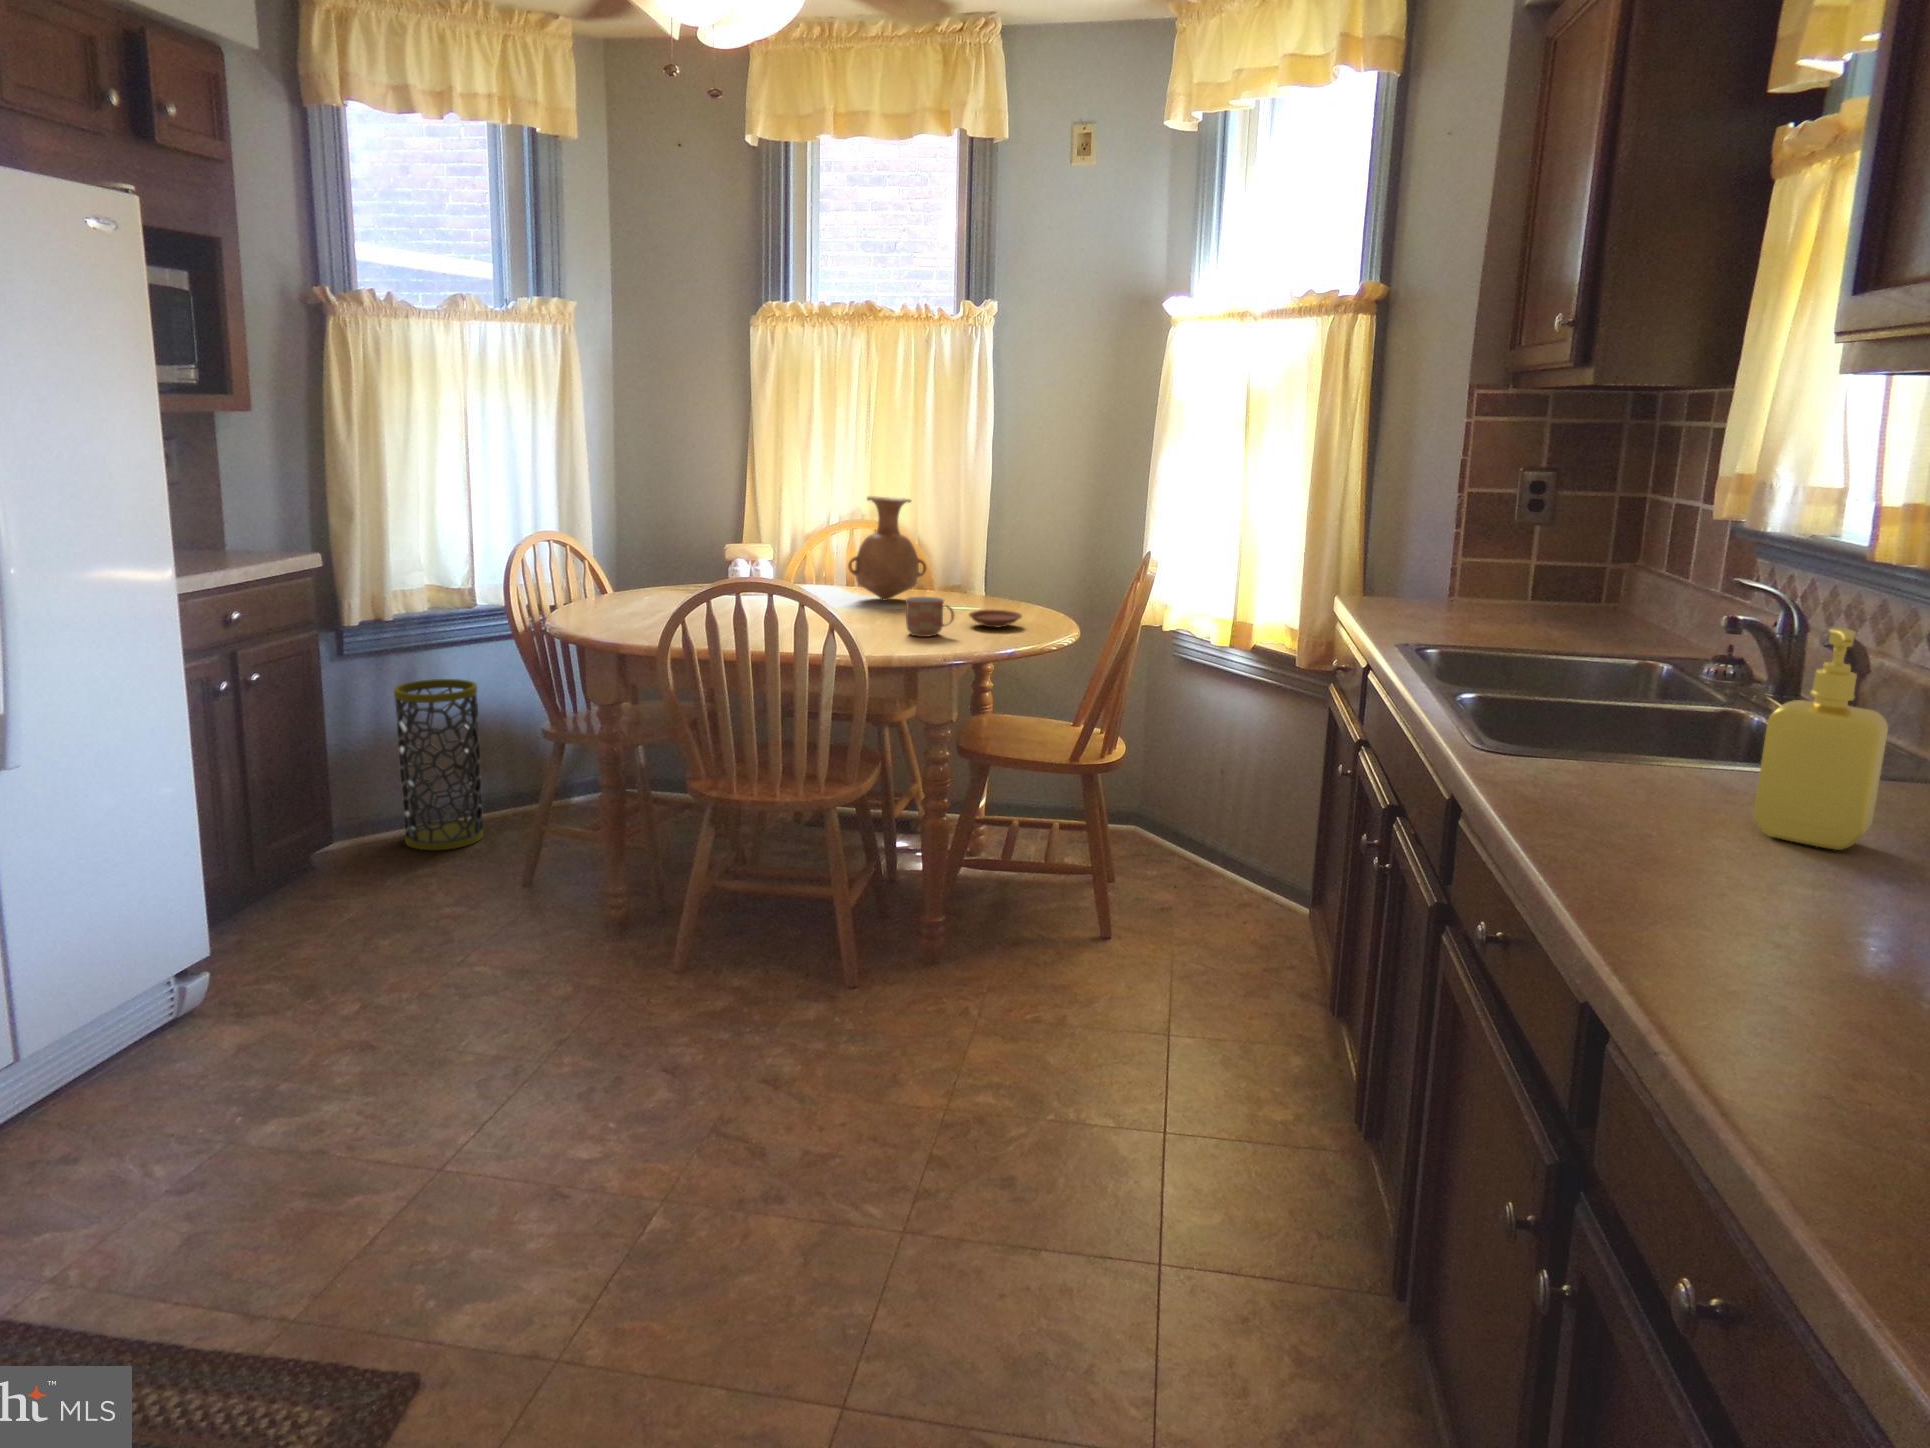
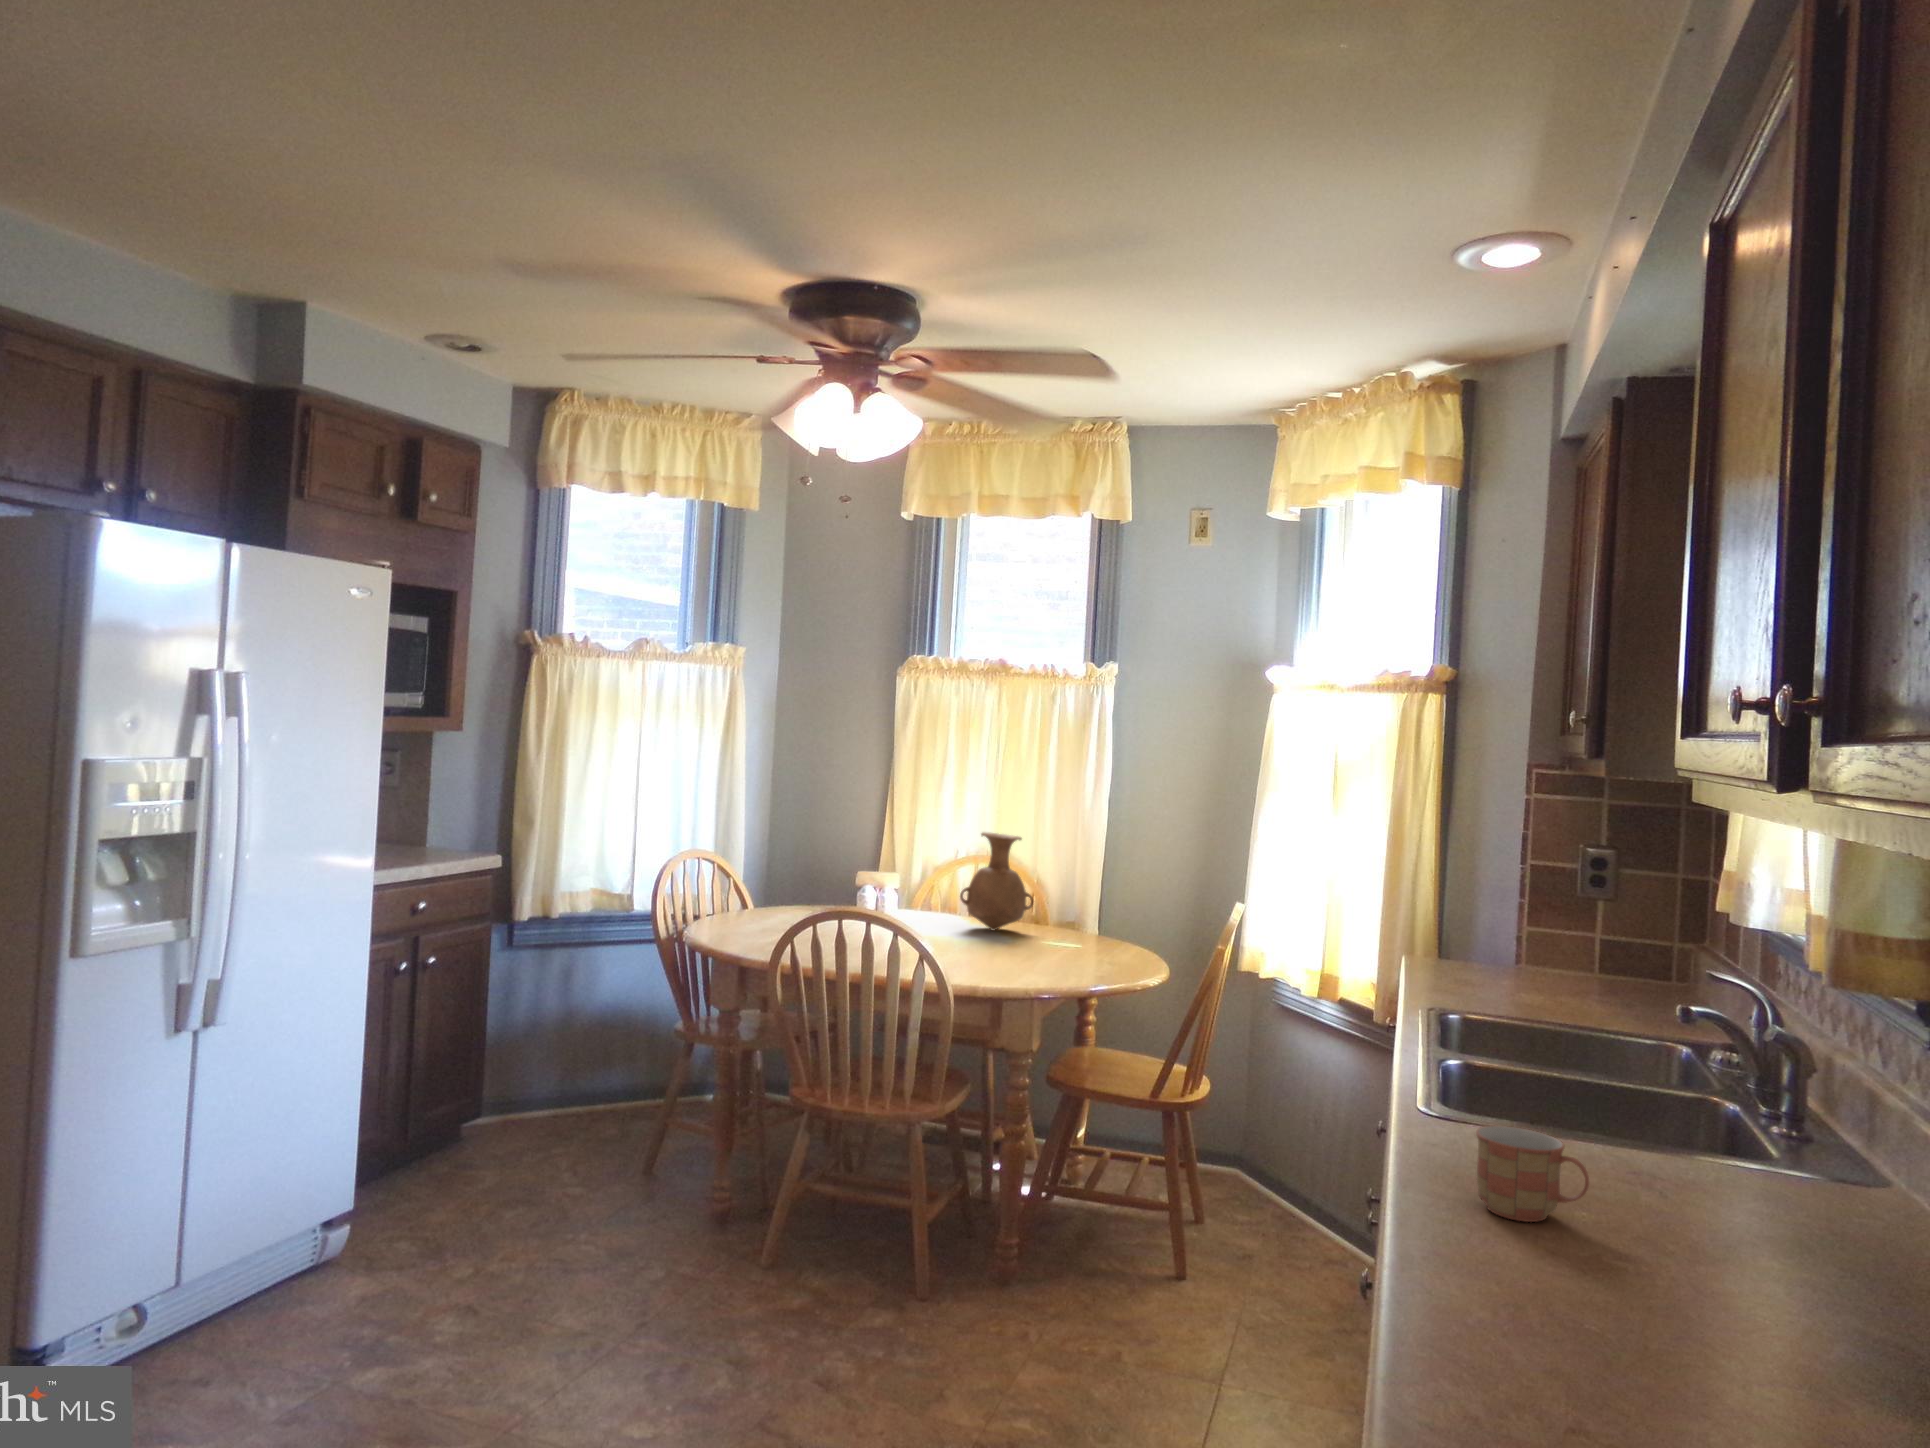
mug: present [905,597,954,637] -> present [1476,1126,1589,1222]
plate: present [969,610,1022,628] -> none [1061,946,1111,964]
soap dispenser: present [1754,628,1888,850] -> none [1609,1022,1717,1223]
trash can: present [394,679,483,850] -> none [541,974,621,1137]

